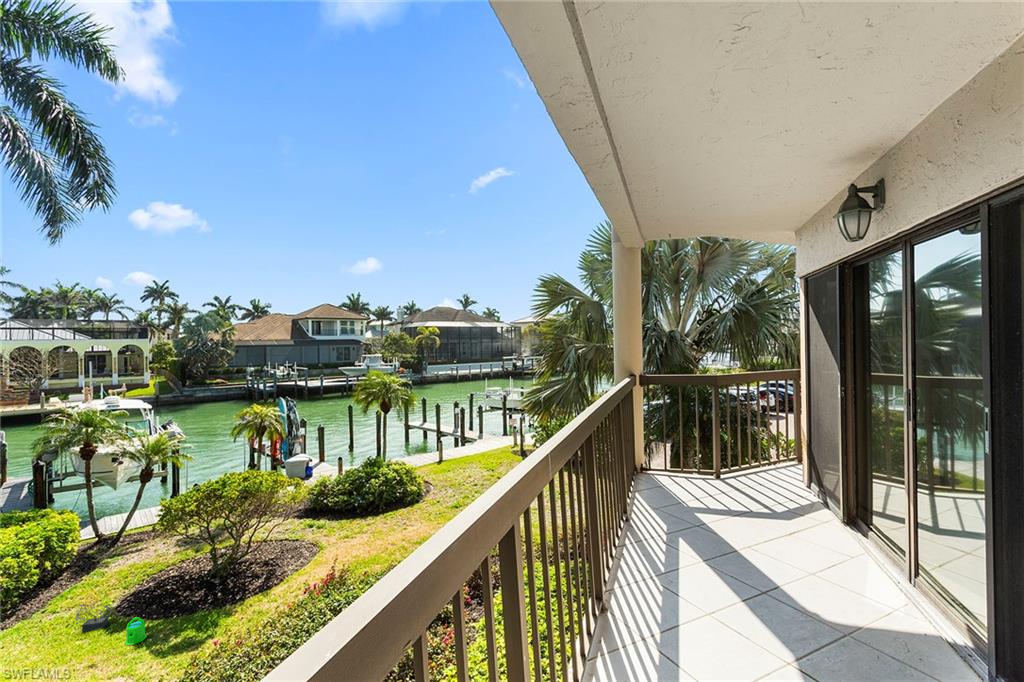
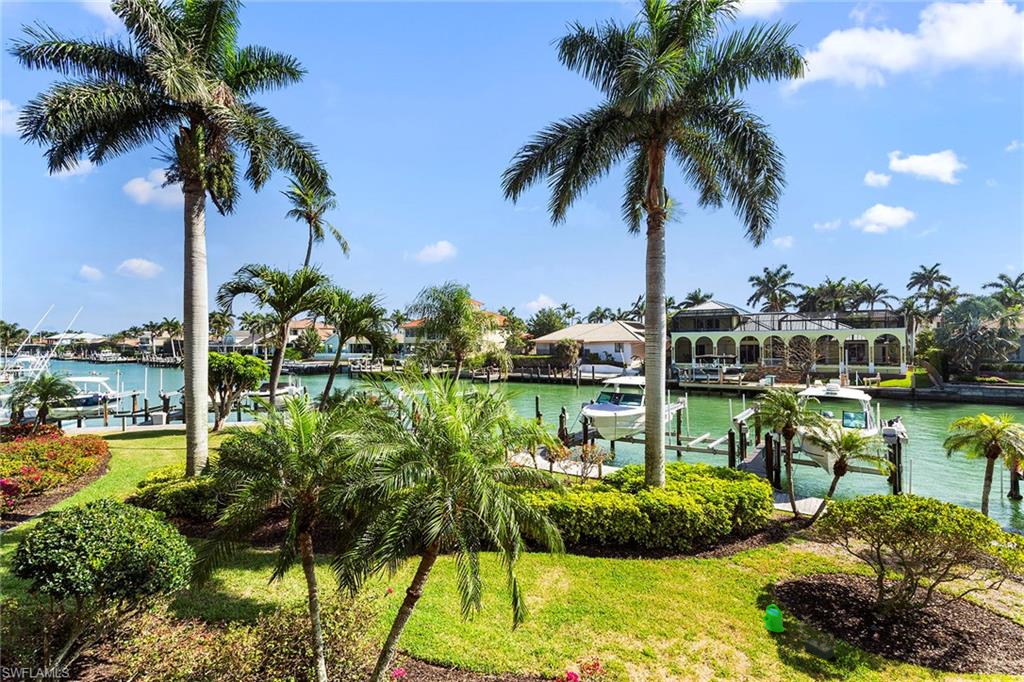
decorative plant: present [75,604,112,632] -> present [799,617,837,660]

